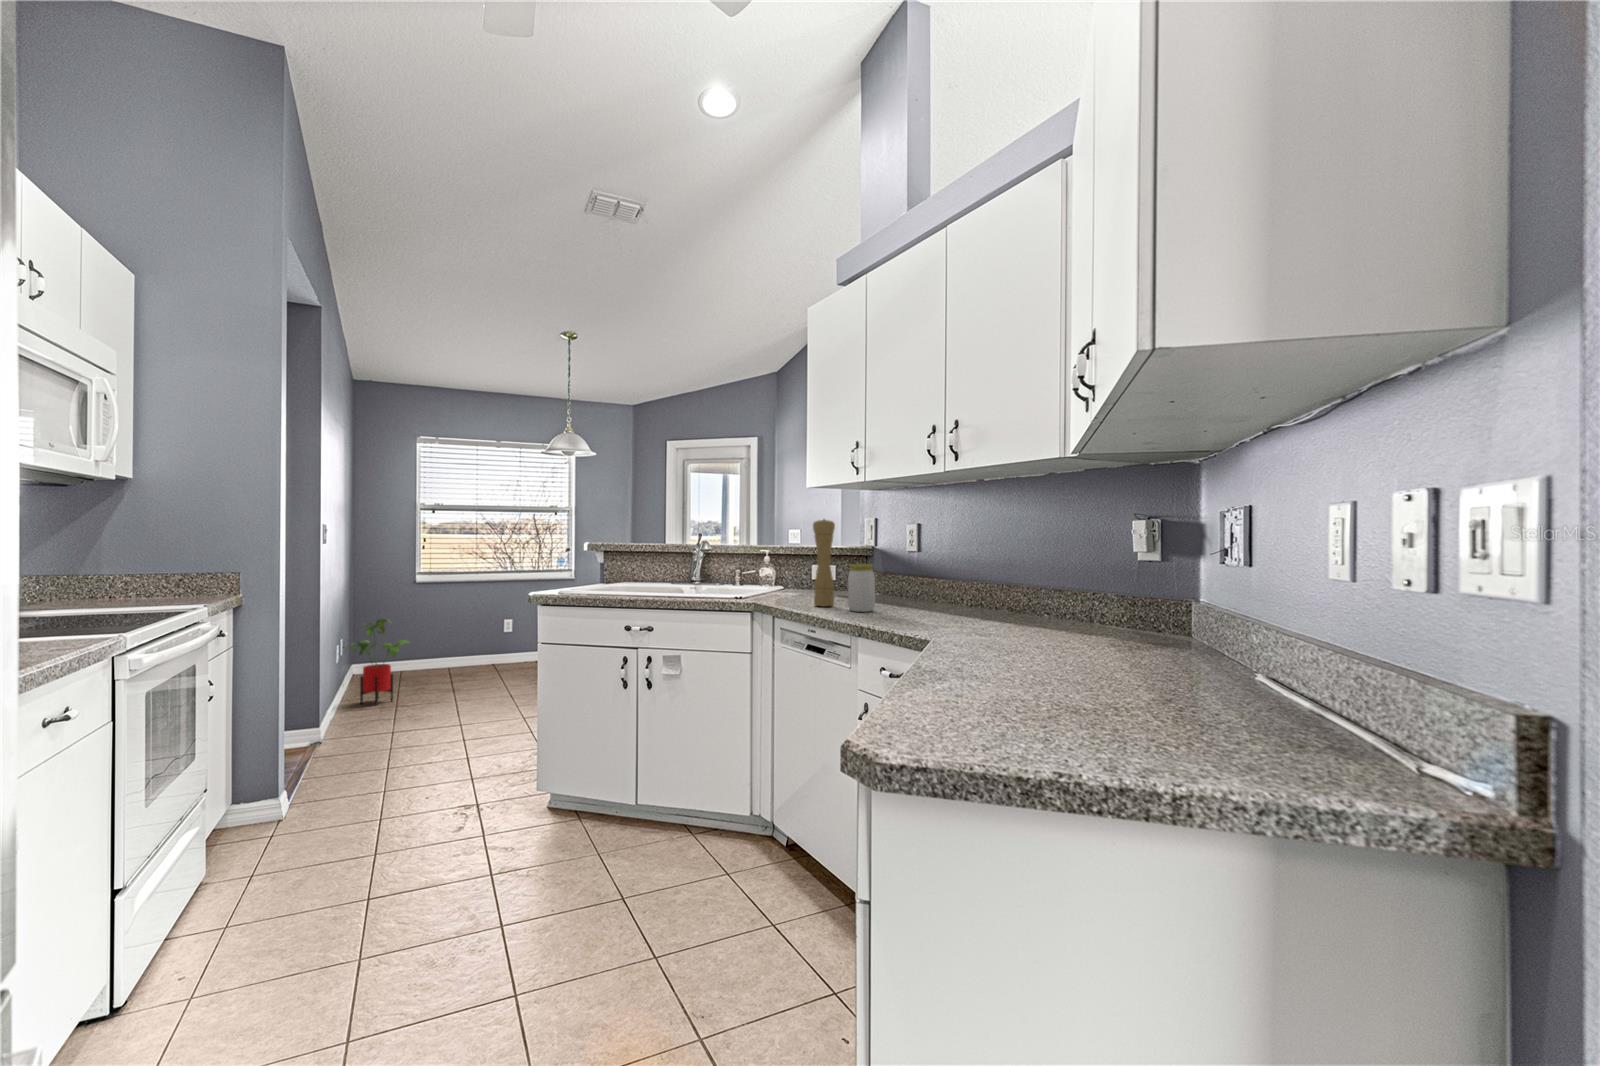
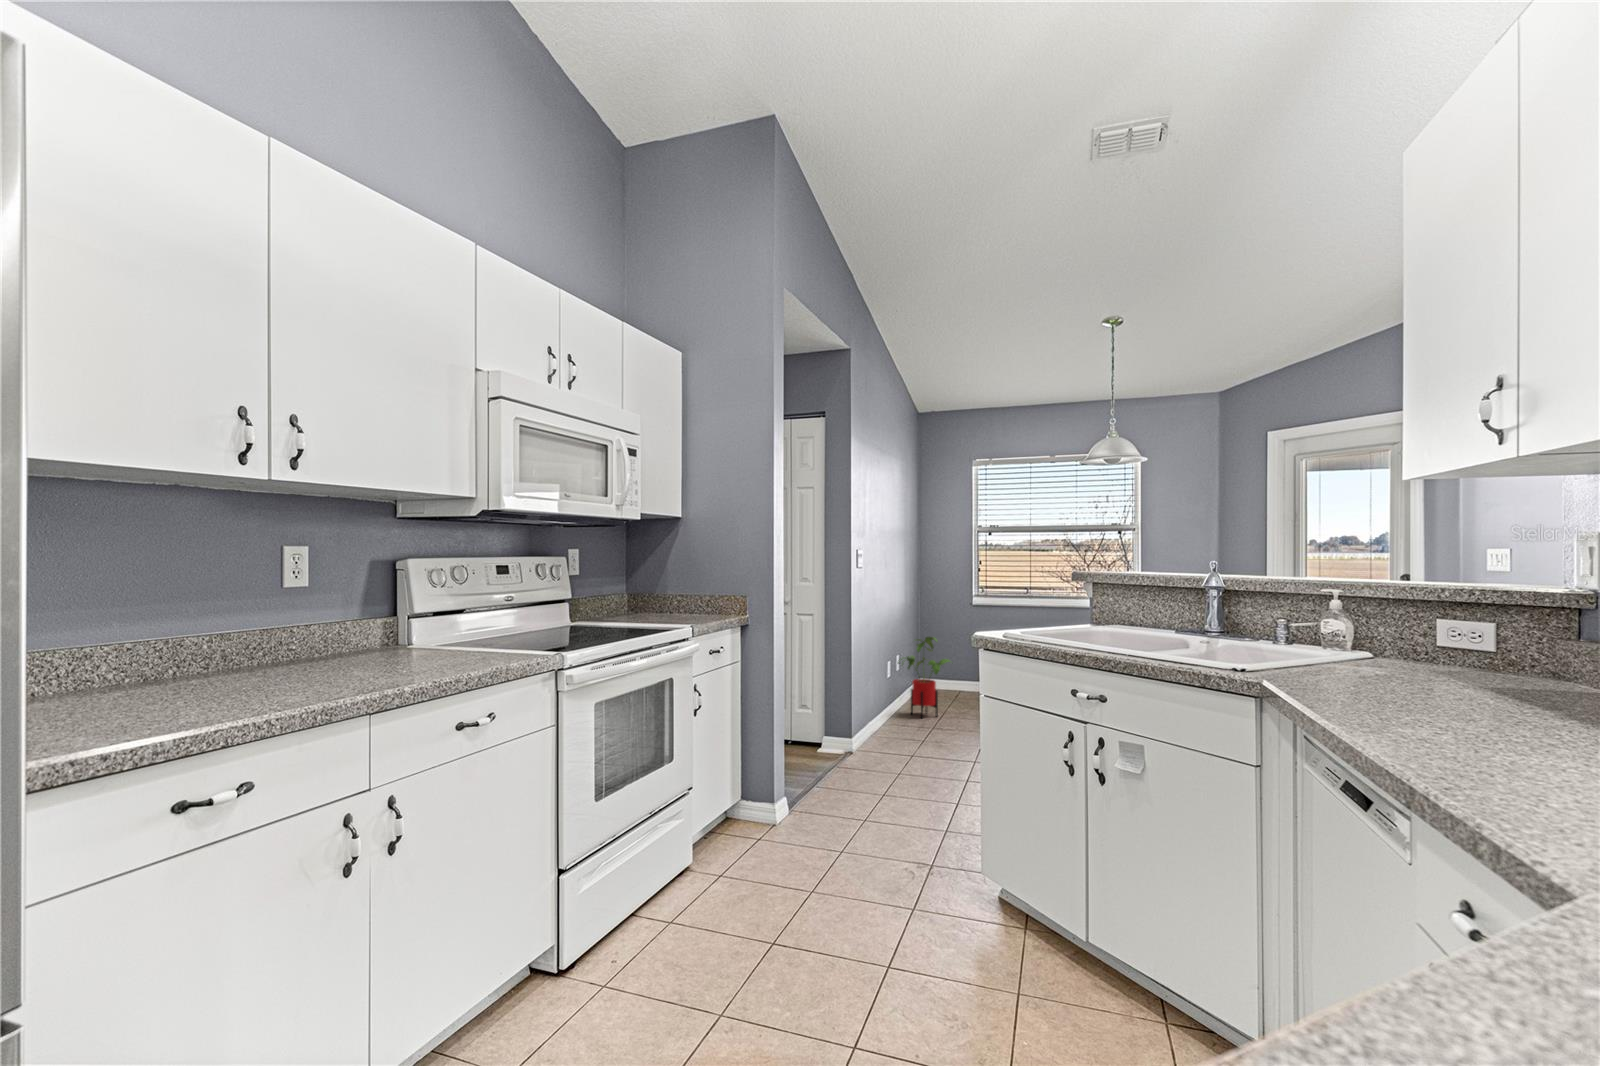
pepper mill: present [813,519,835,606] -> none [1367,540,1428,716]
jar: present [848,564,875,612] -> none [1445,637,1529,749]

